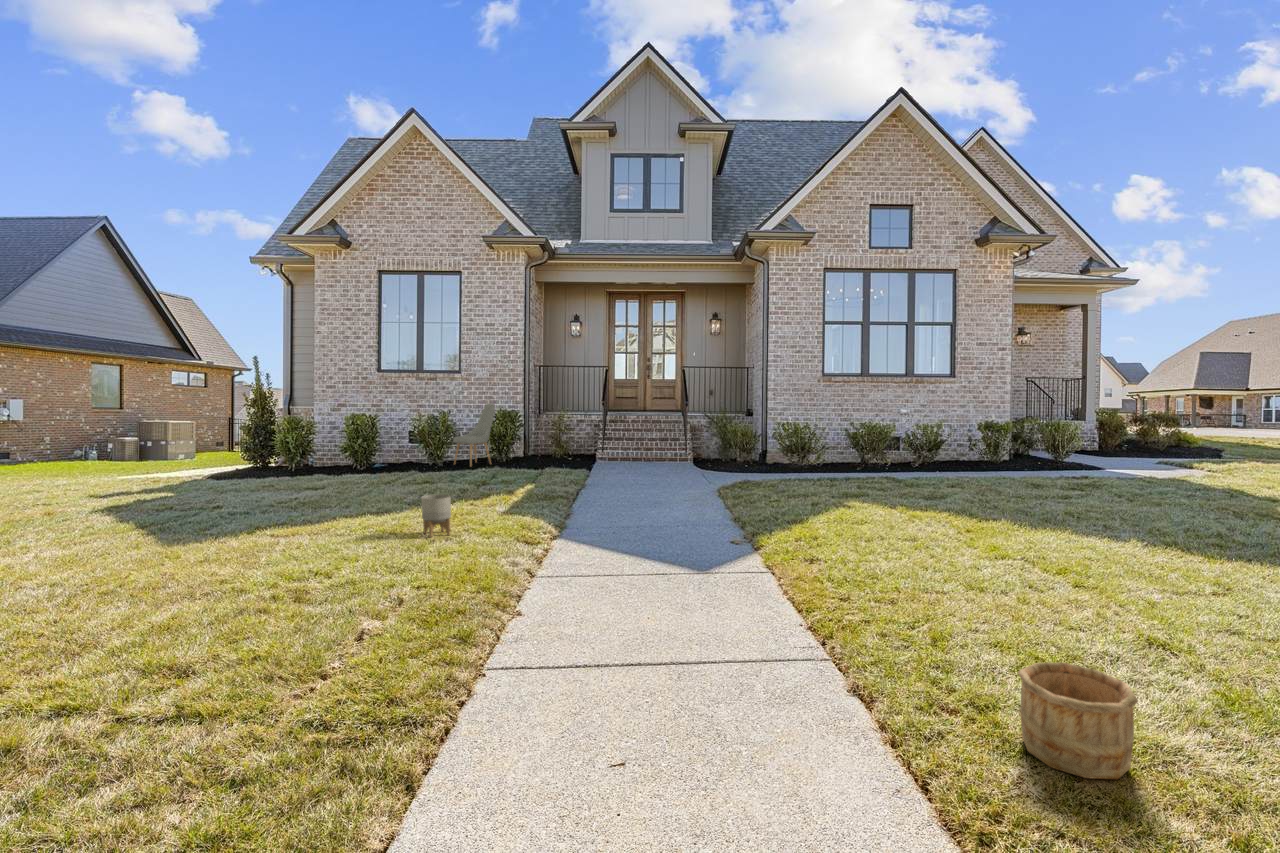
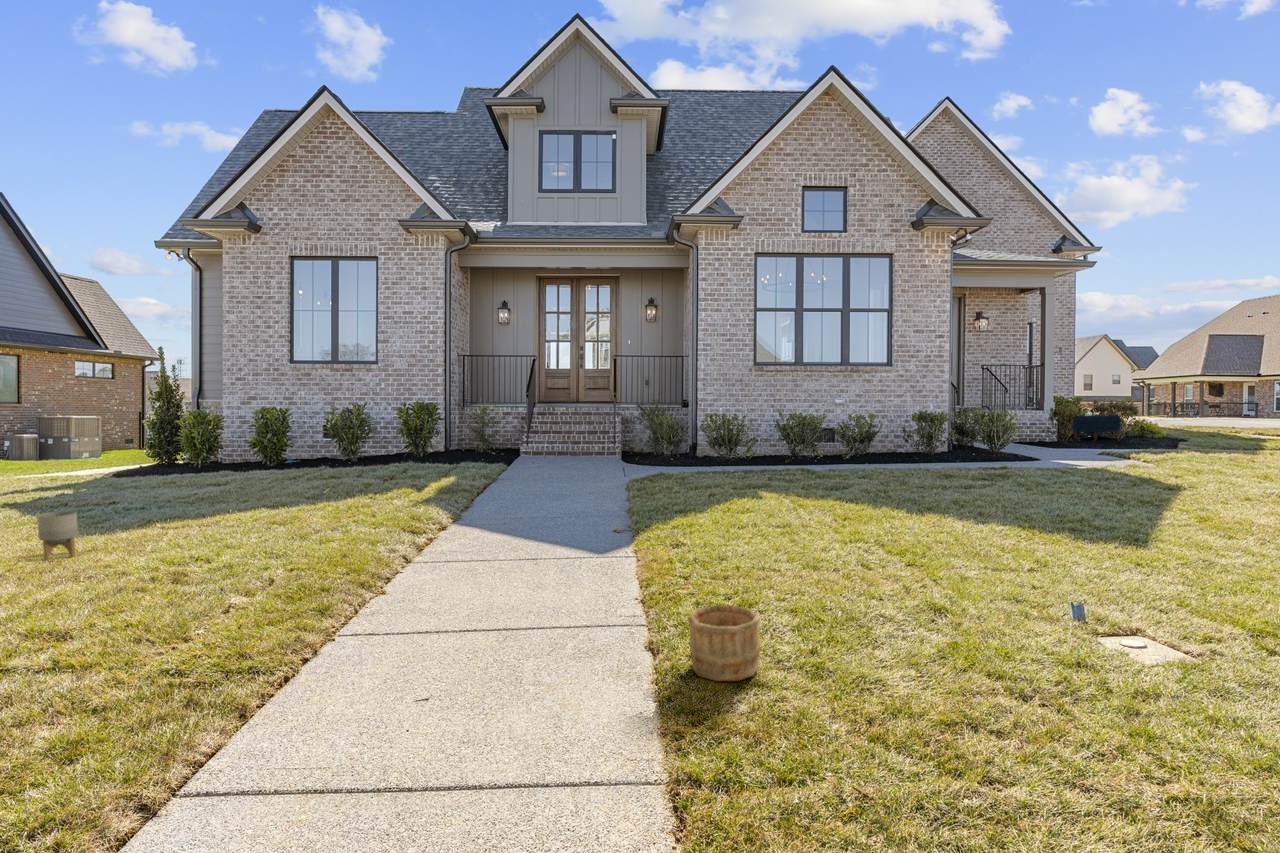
chair: present [453,403,495,466] -> none [368,396,412,462]
bench: none [1115,425,1161,451] -> present [1072,414,1121,441]
planter: present [421,494,451,538] -> present [37,511,78,560]

